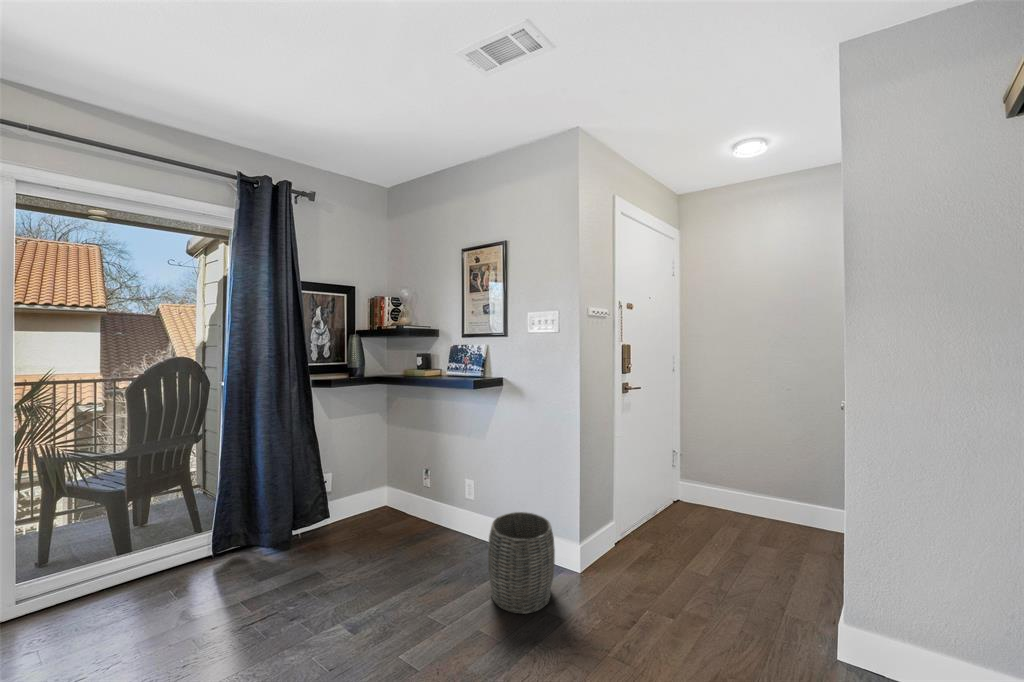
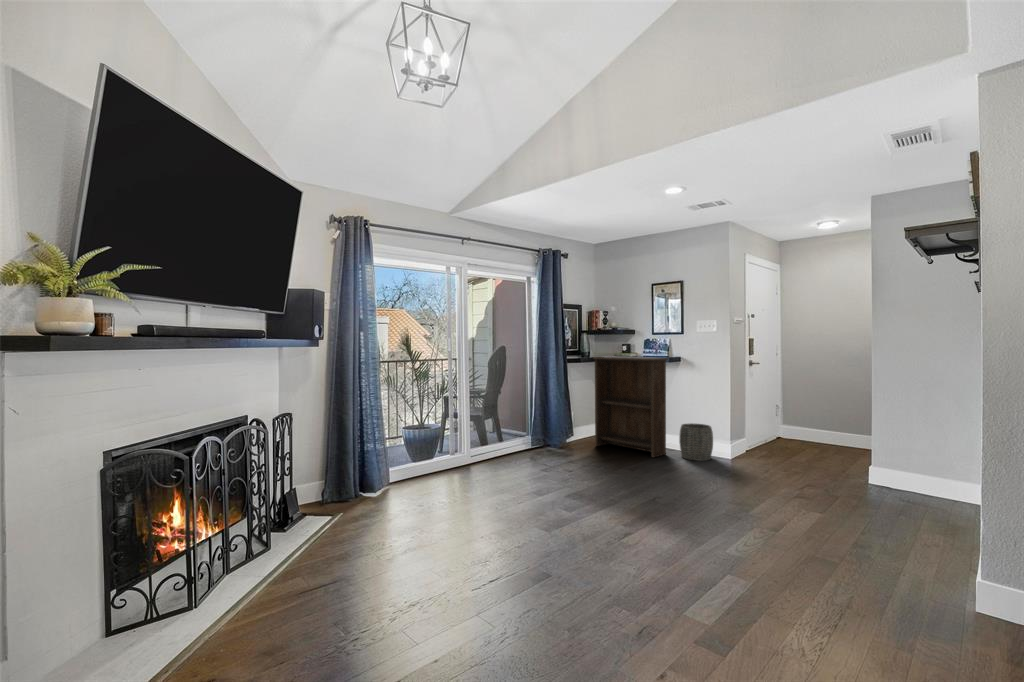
bookshelf: none [343,375,470,607] -> present [593,356,668,457]

